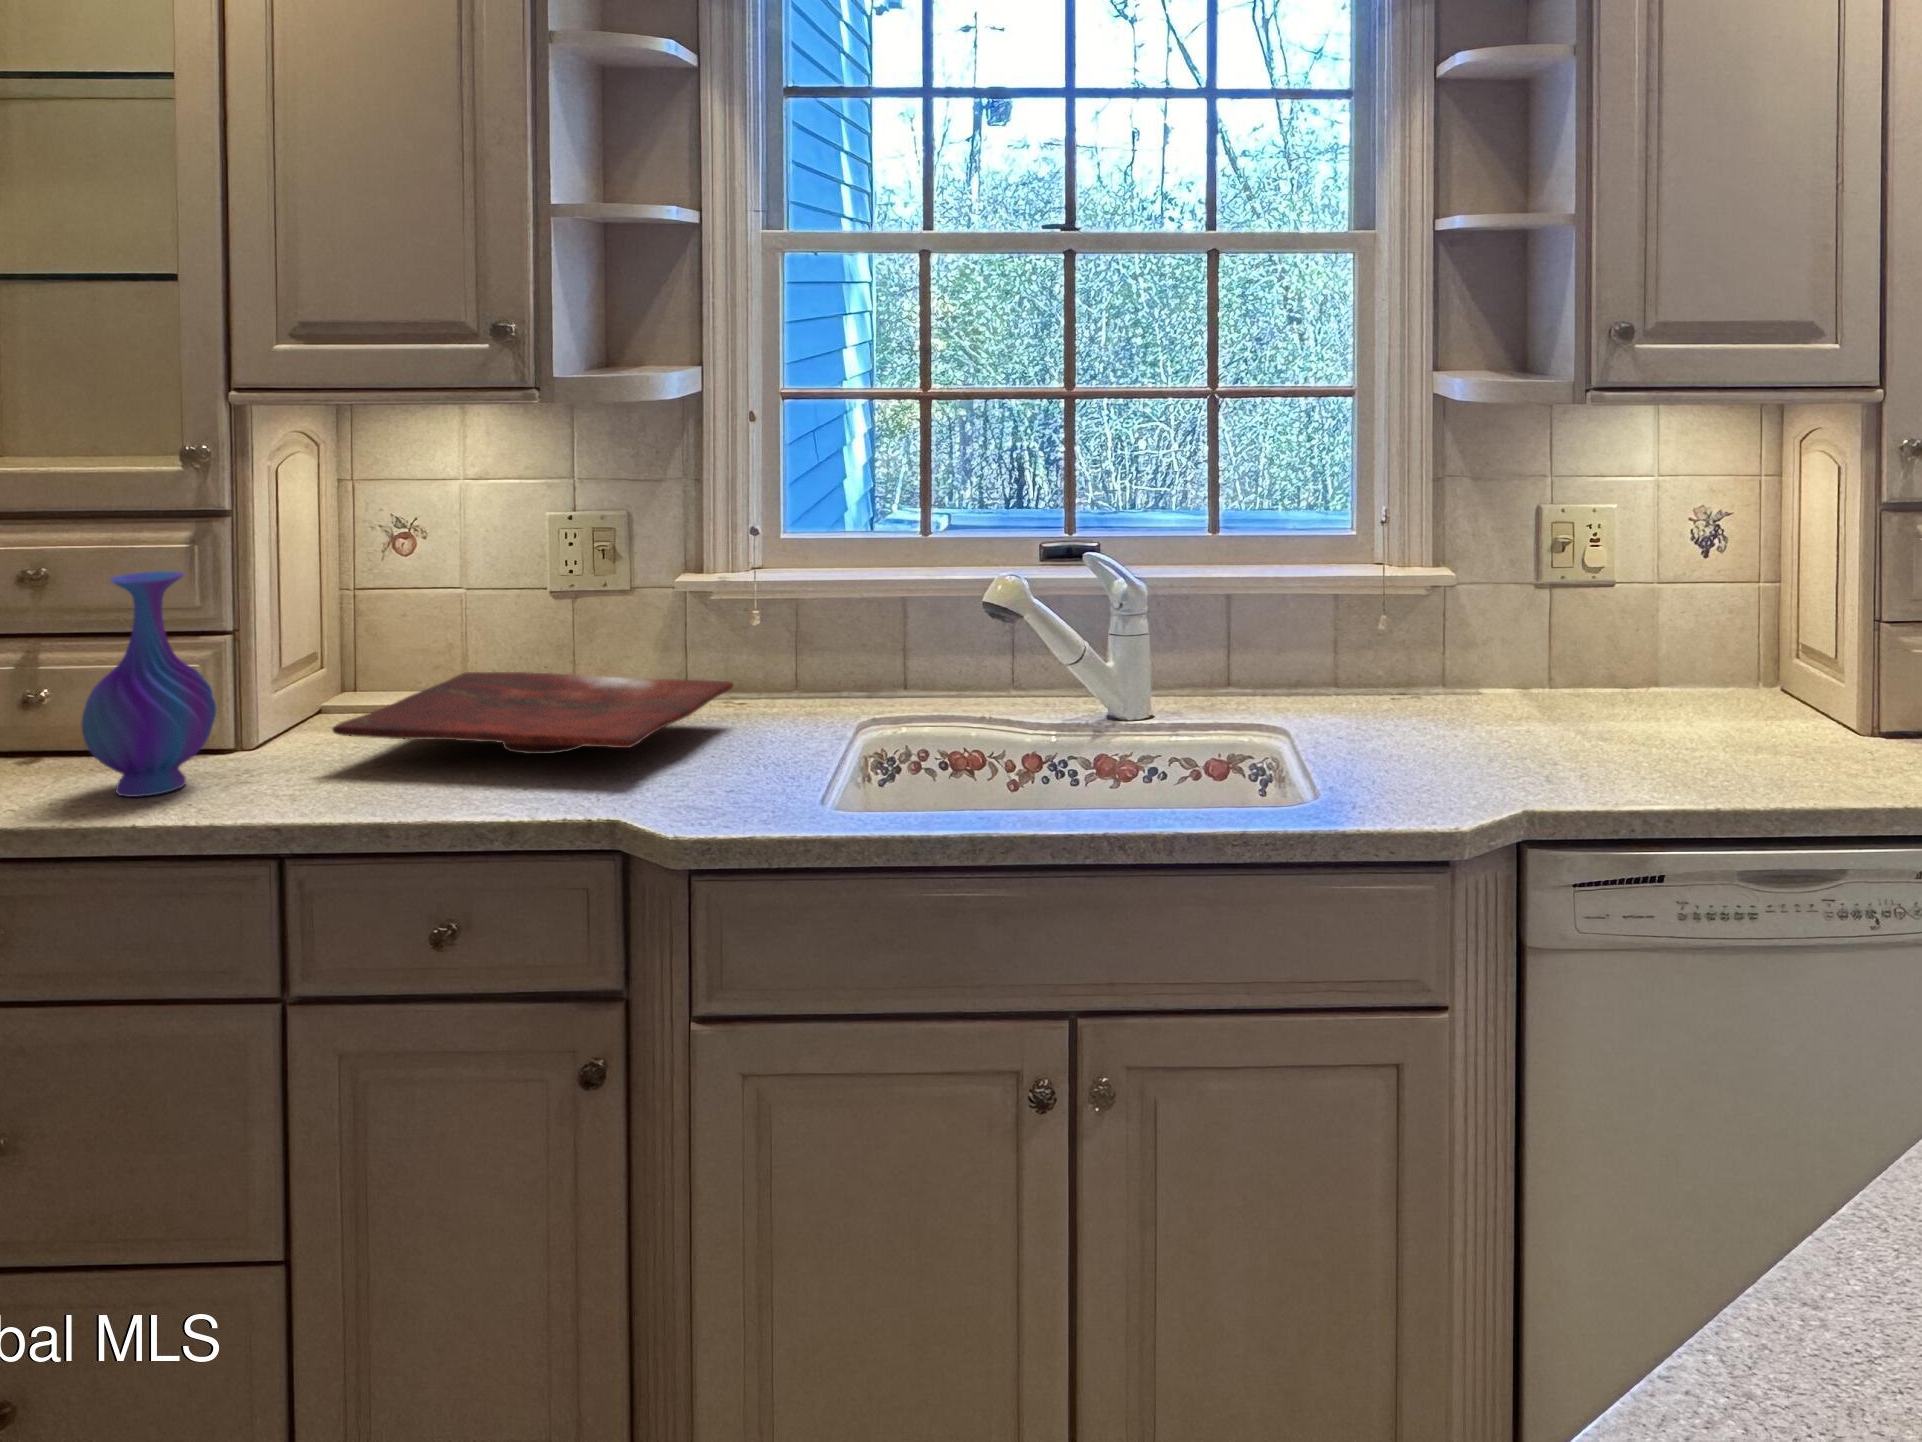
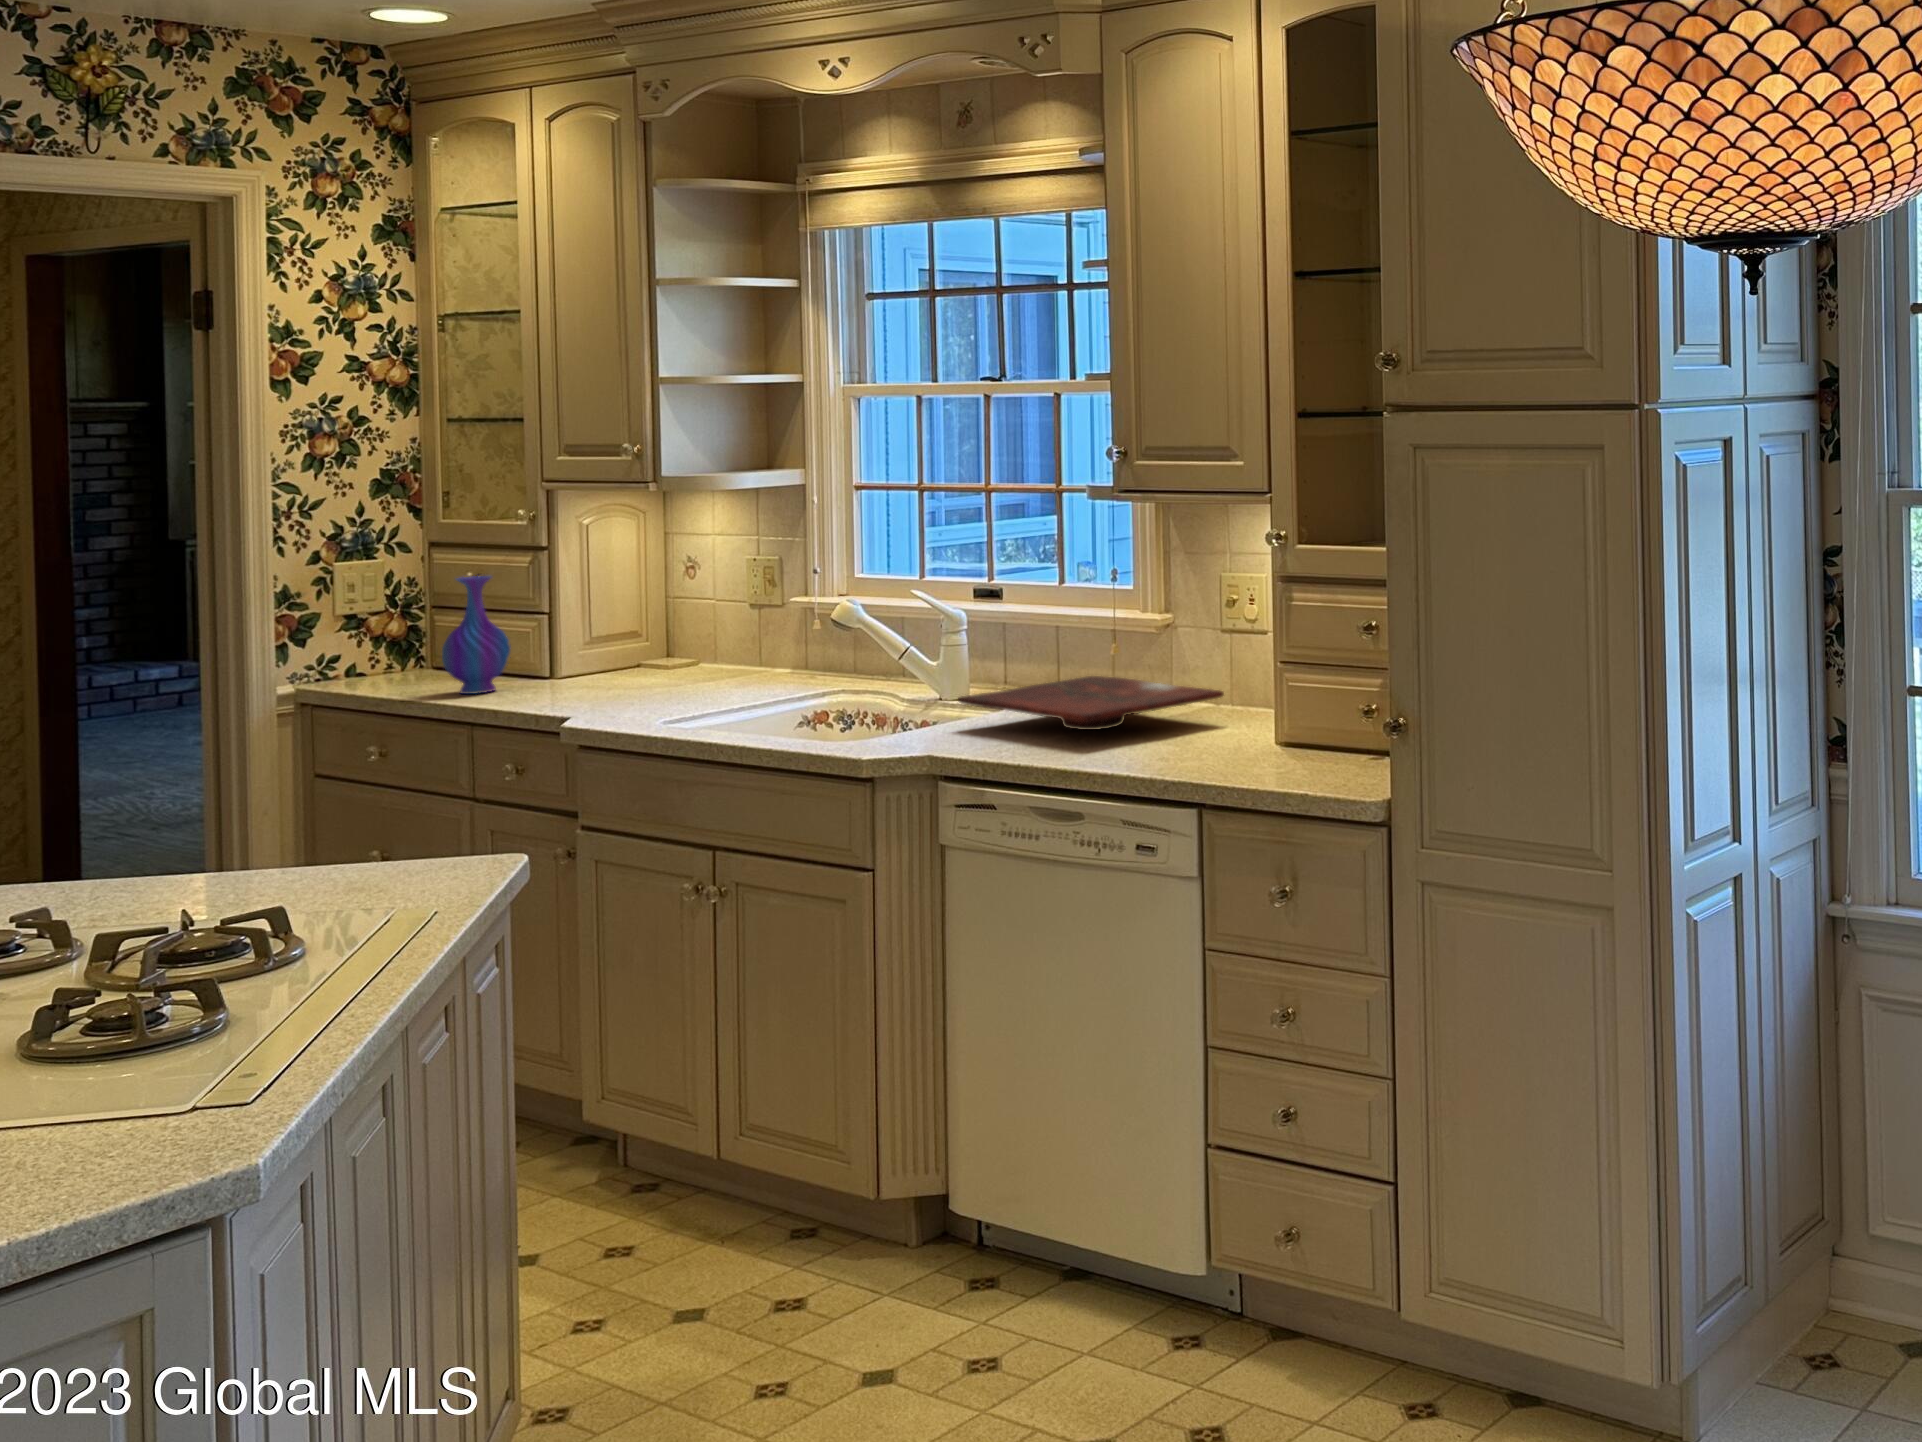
cutting board: present [333,672,733,754] -> present [958,676,1224,730]

